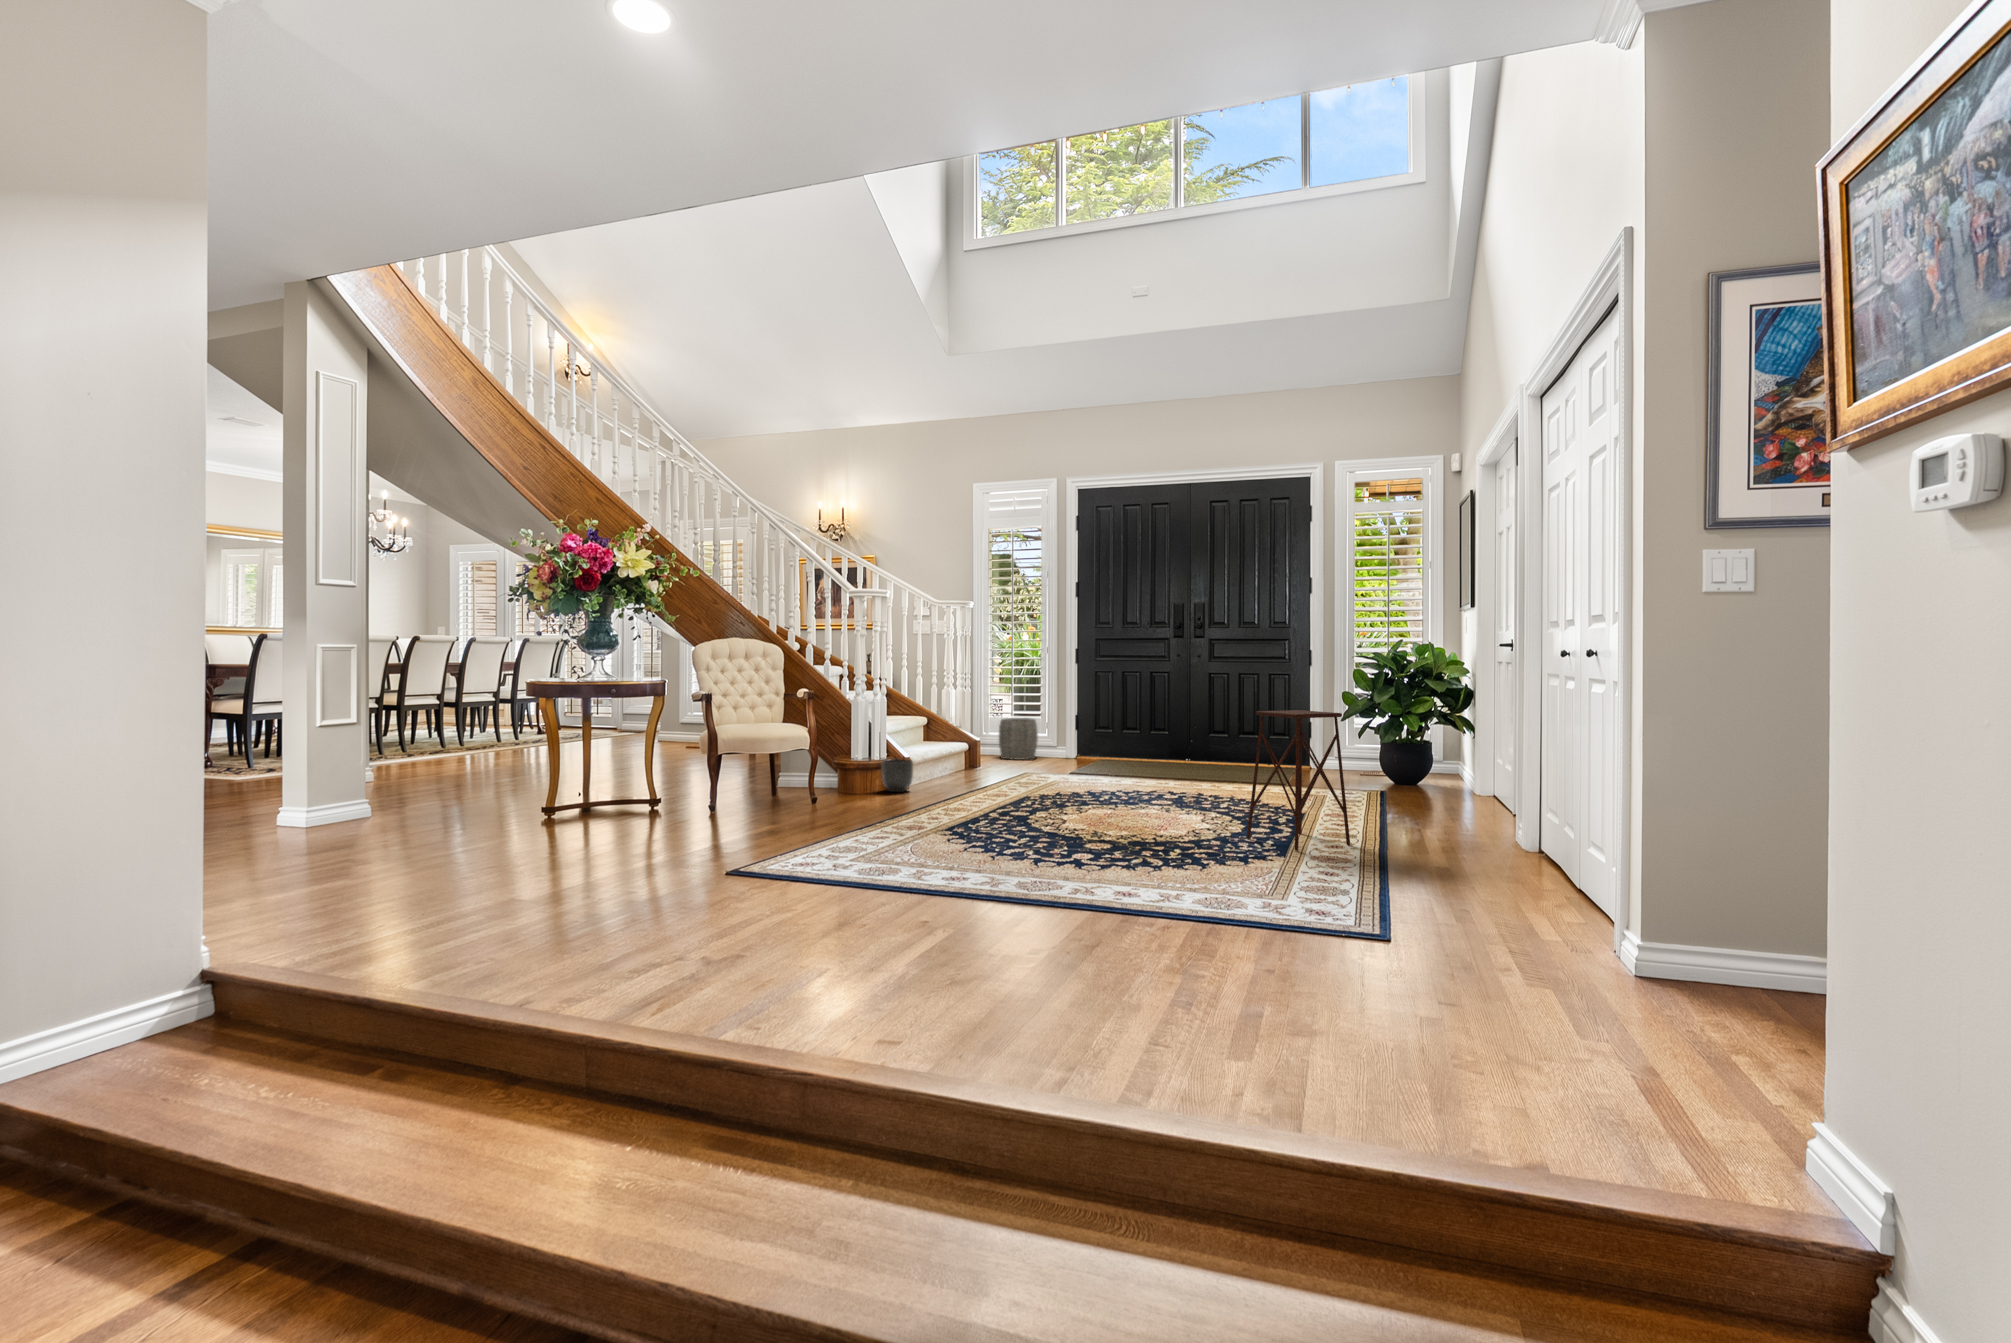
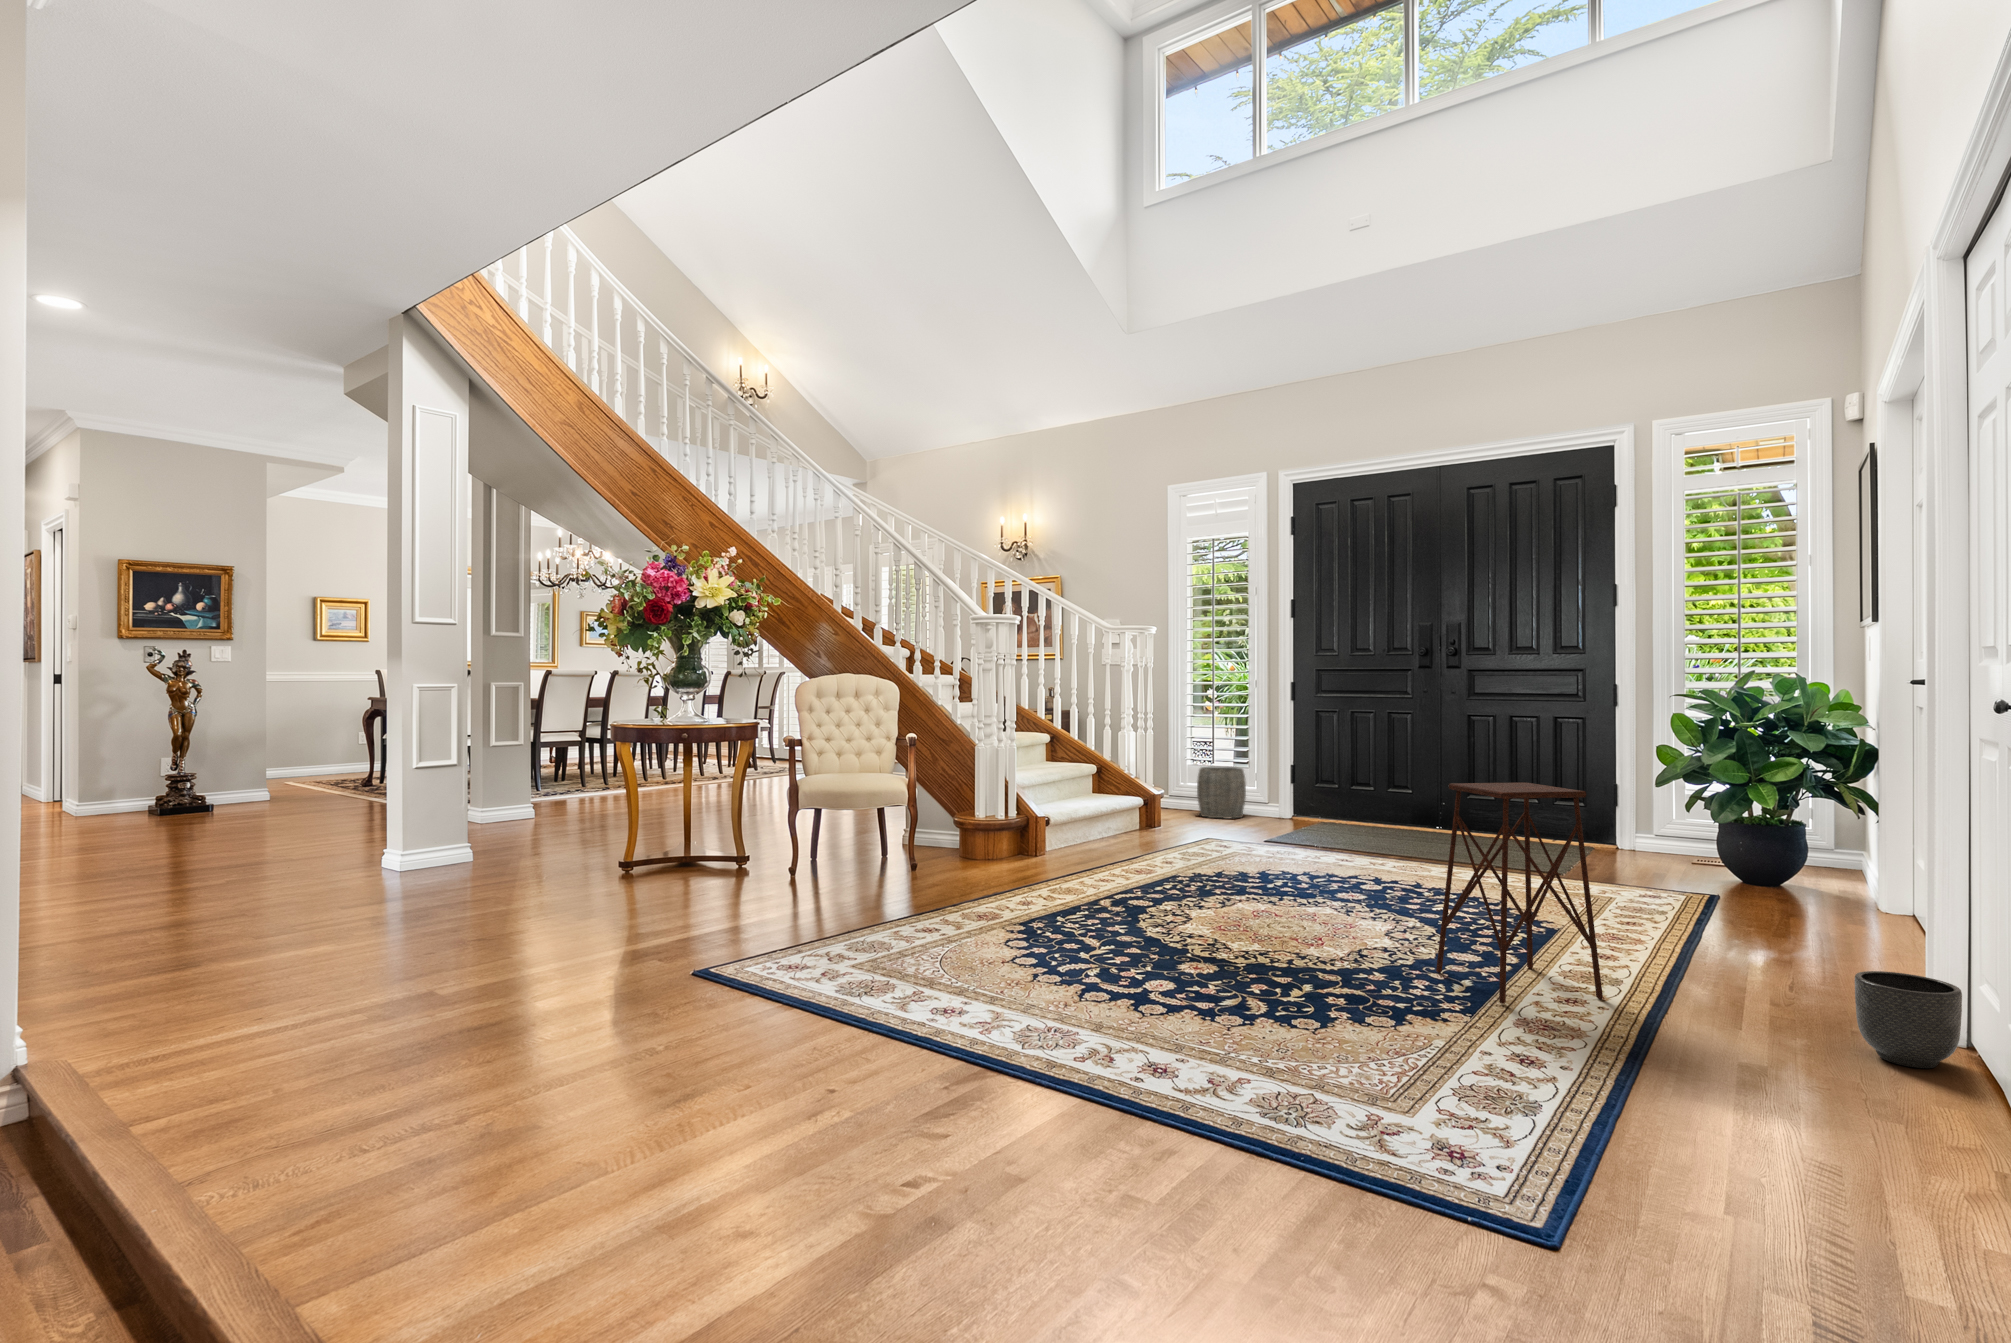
planter: present [882,759,913,792] -> present [1855,971,1962,1068]

